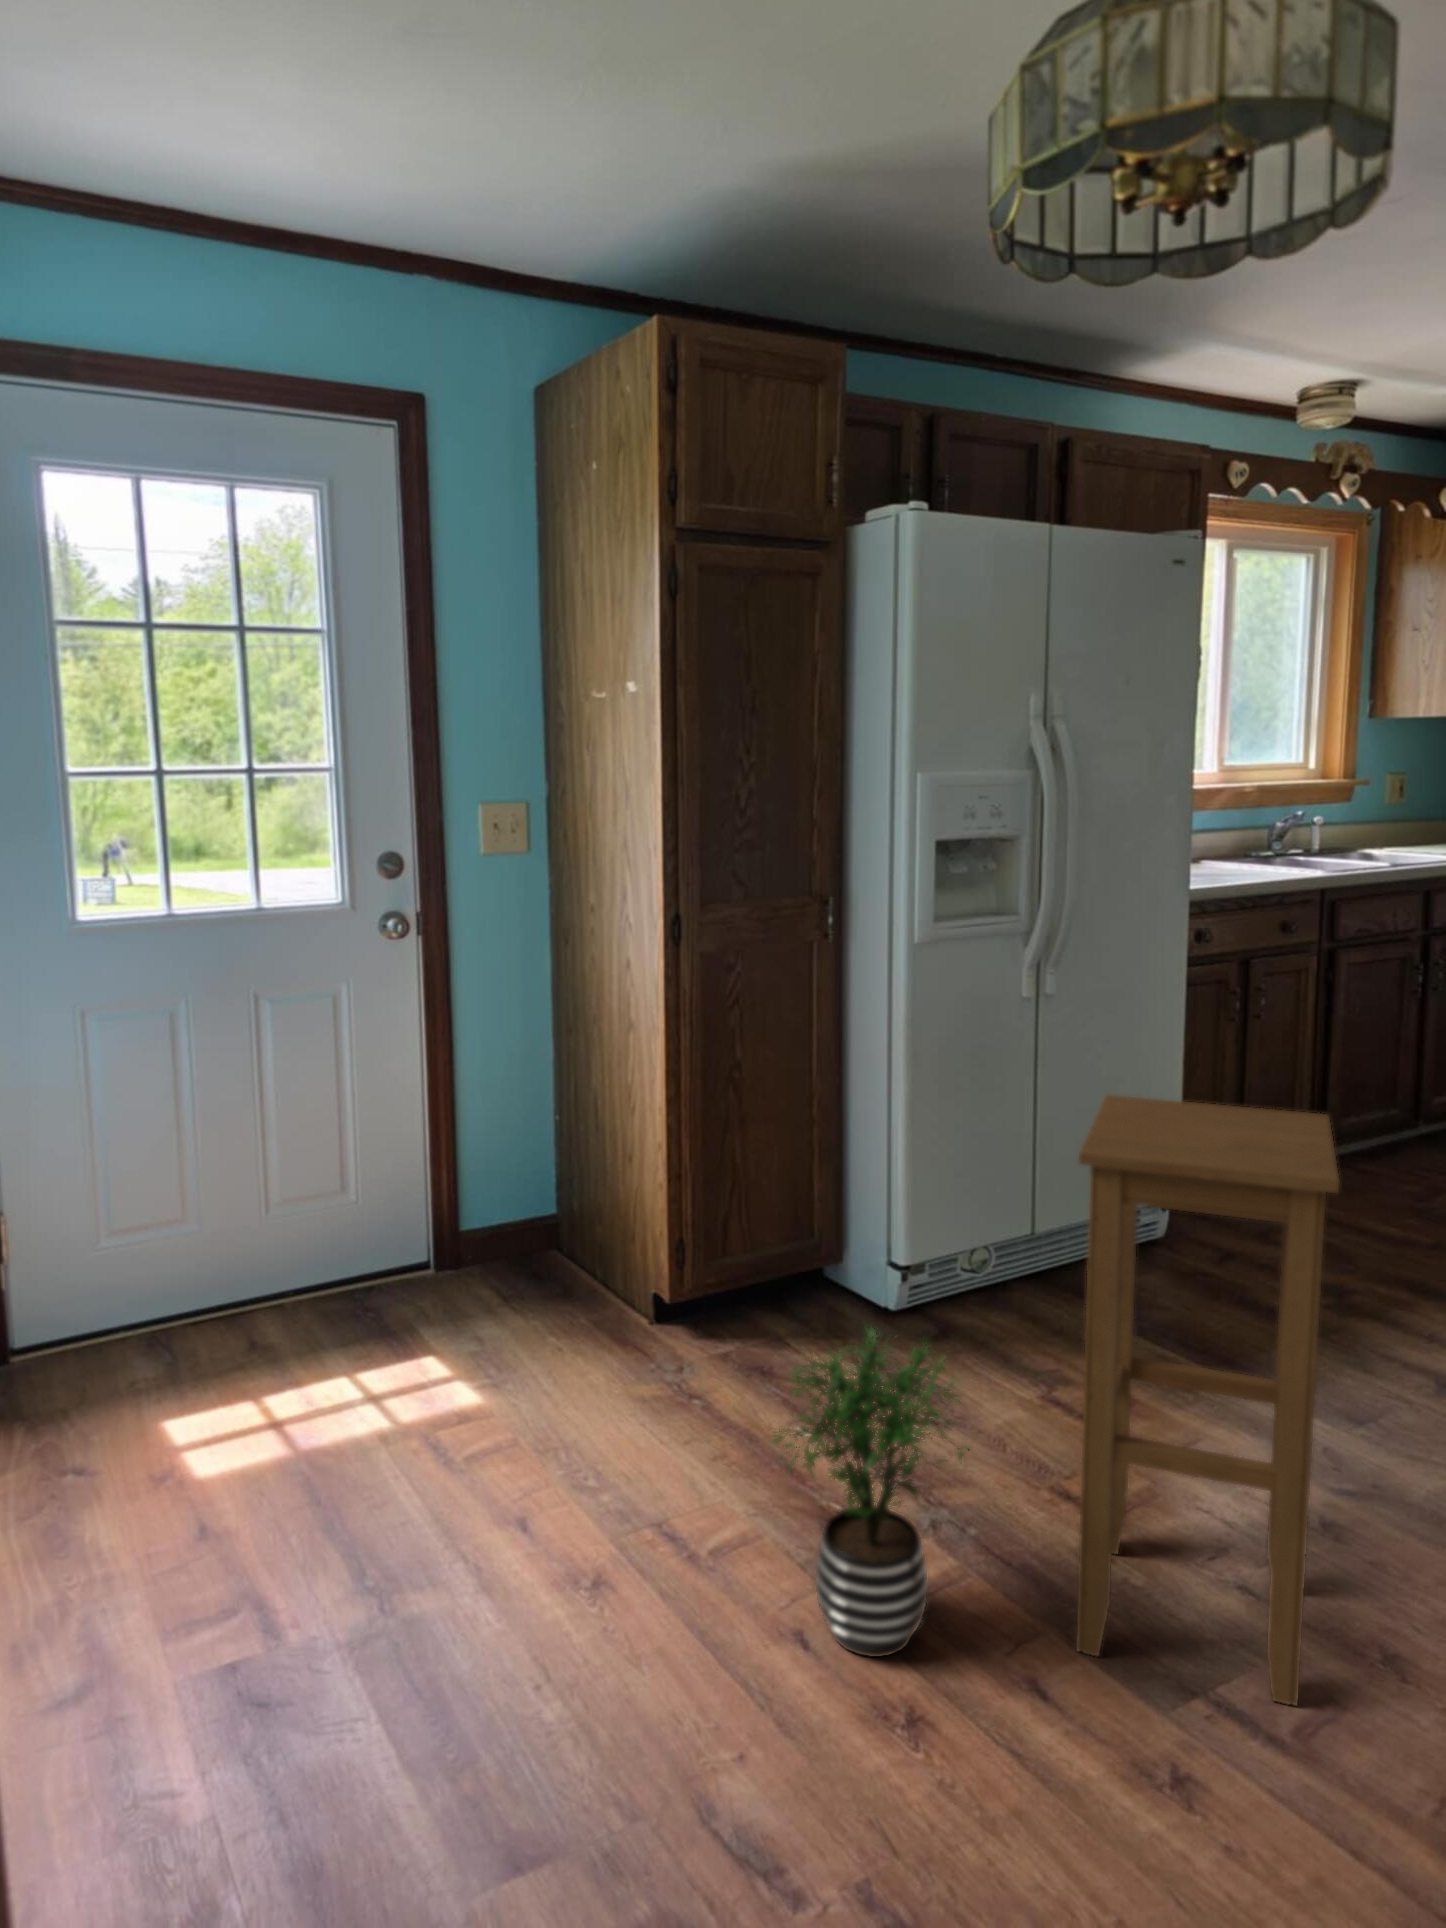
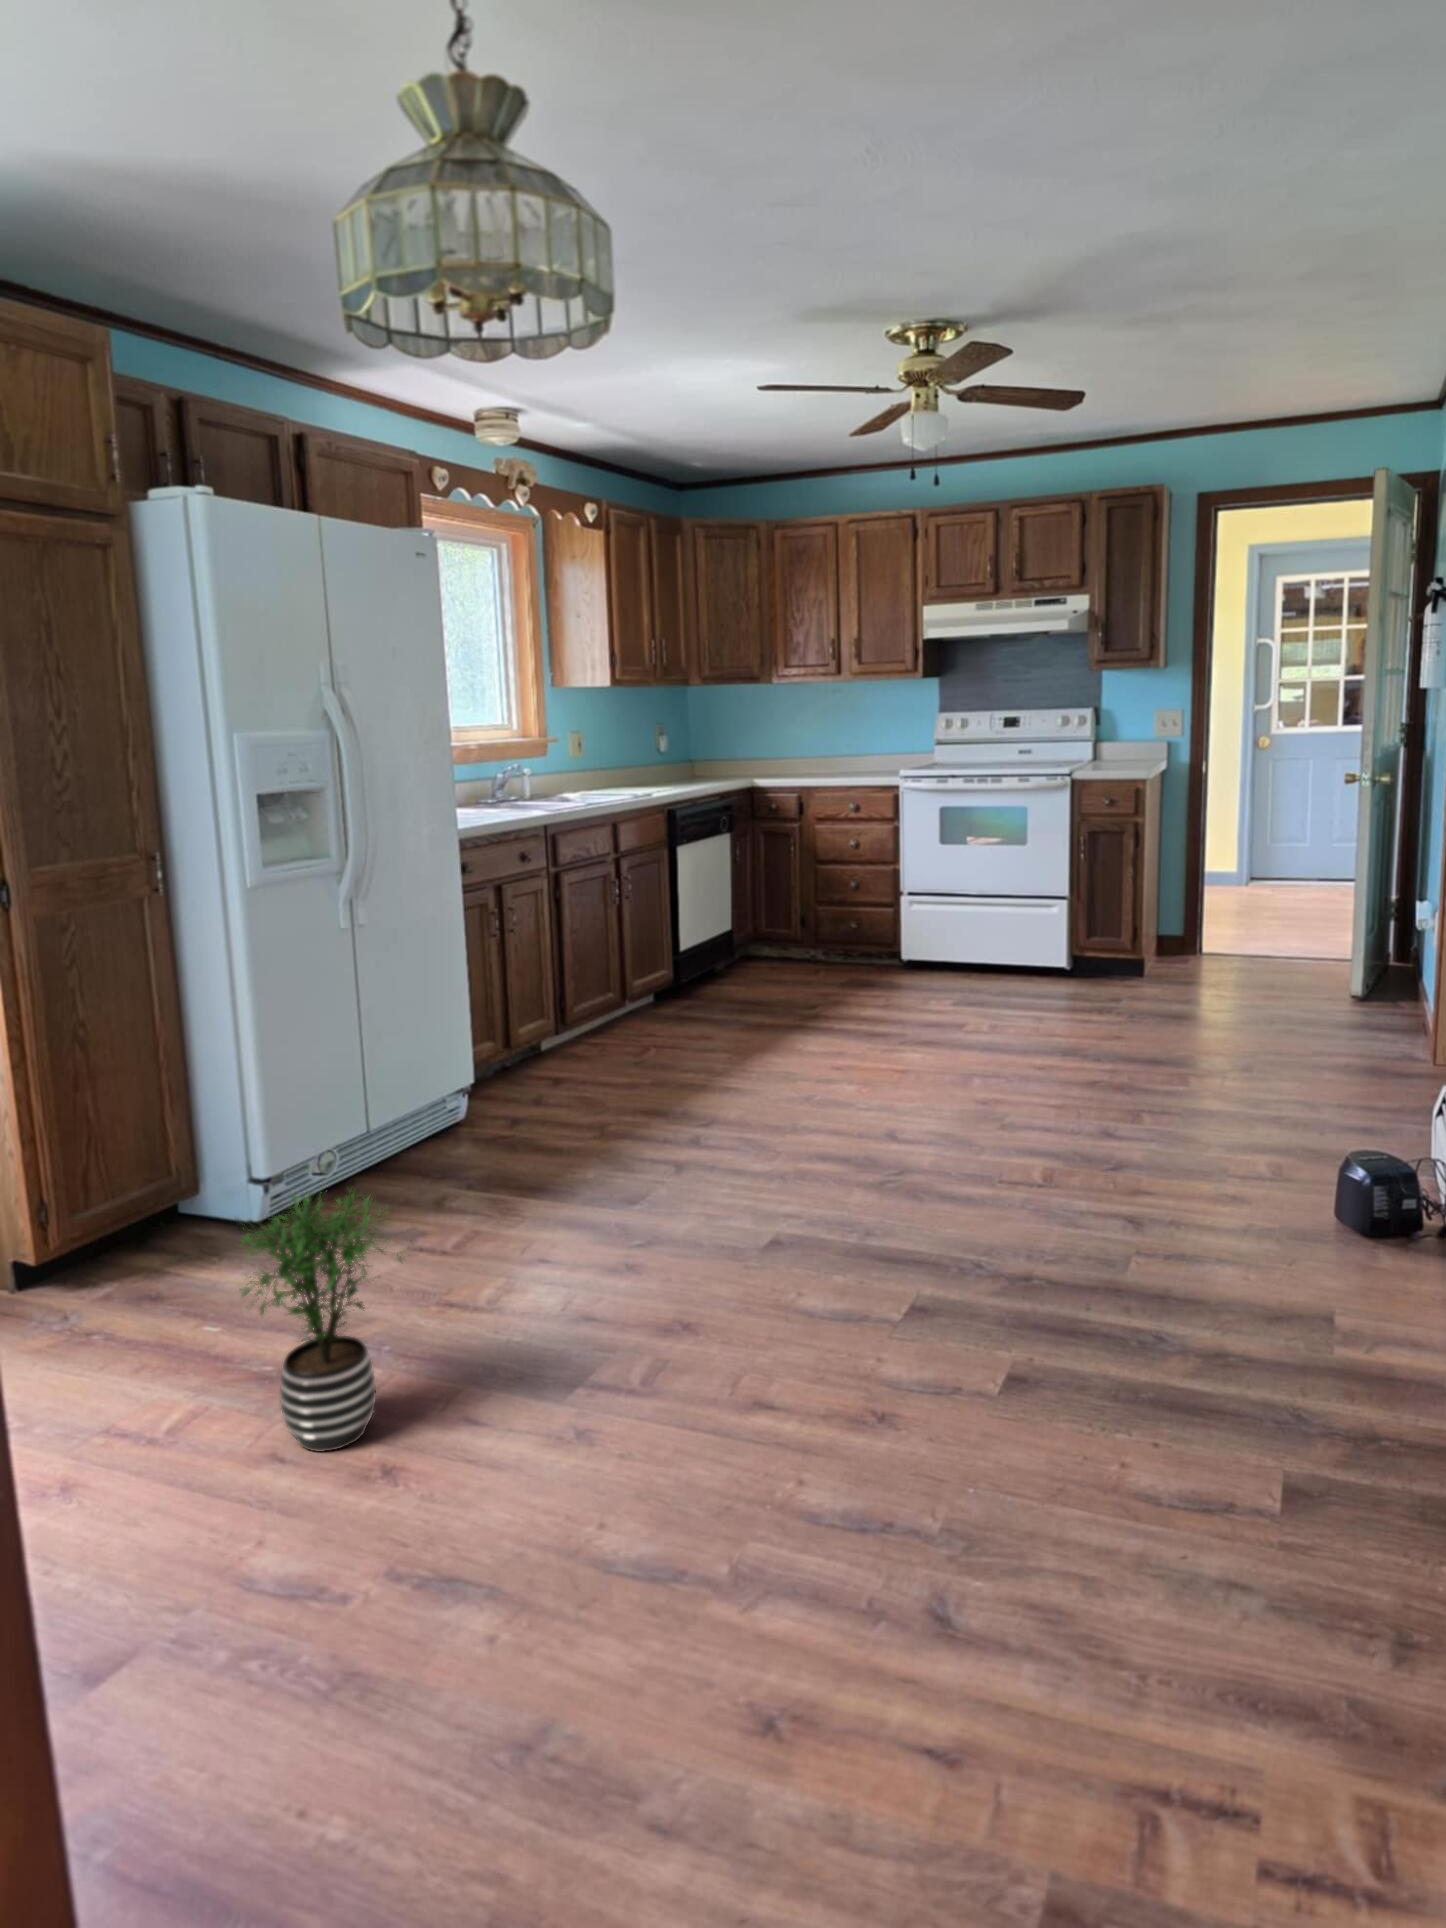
stool: present [1076,1095,1339,1706] -> none [456,966,642,1391]

